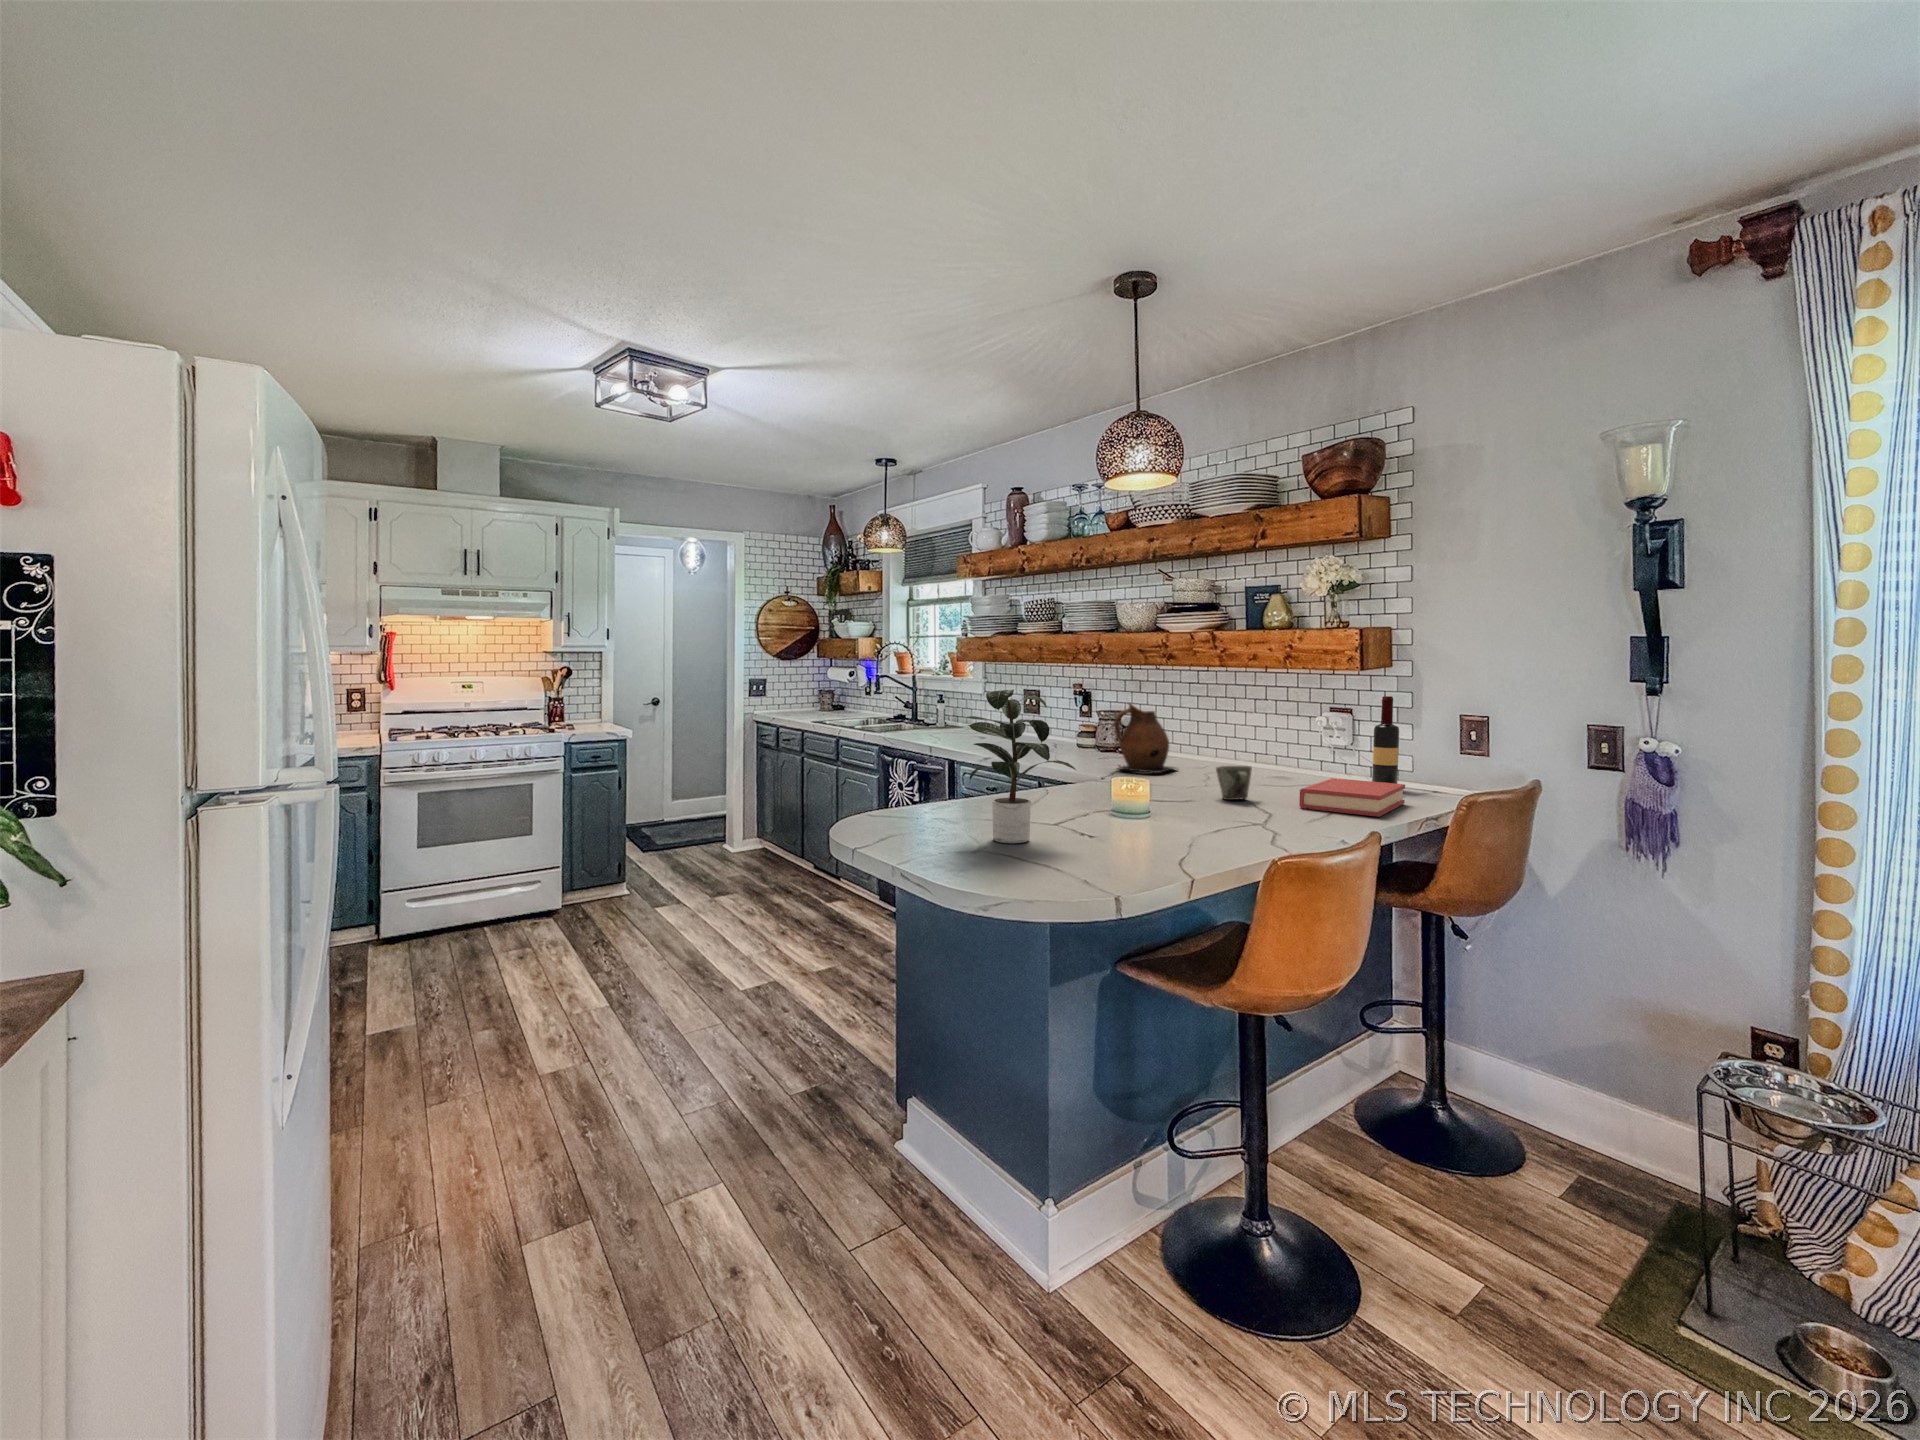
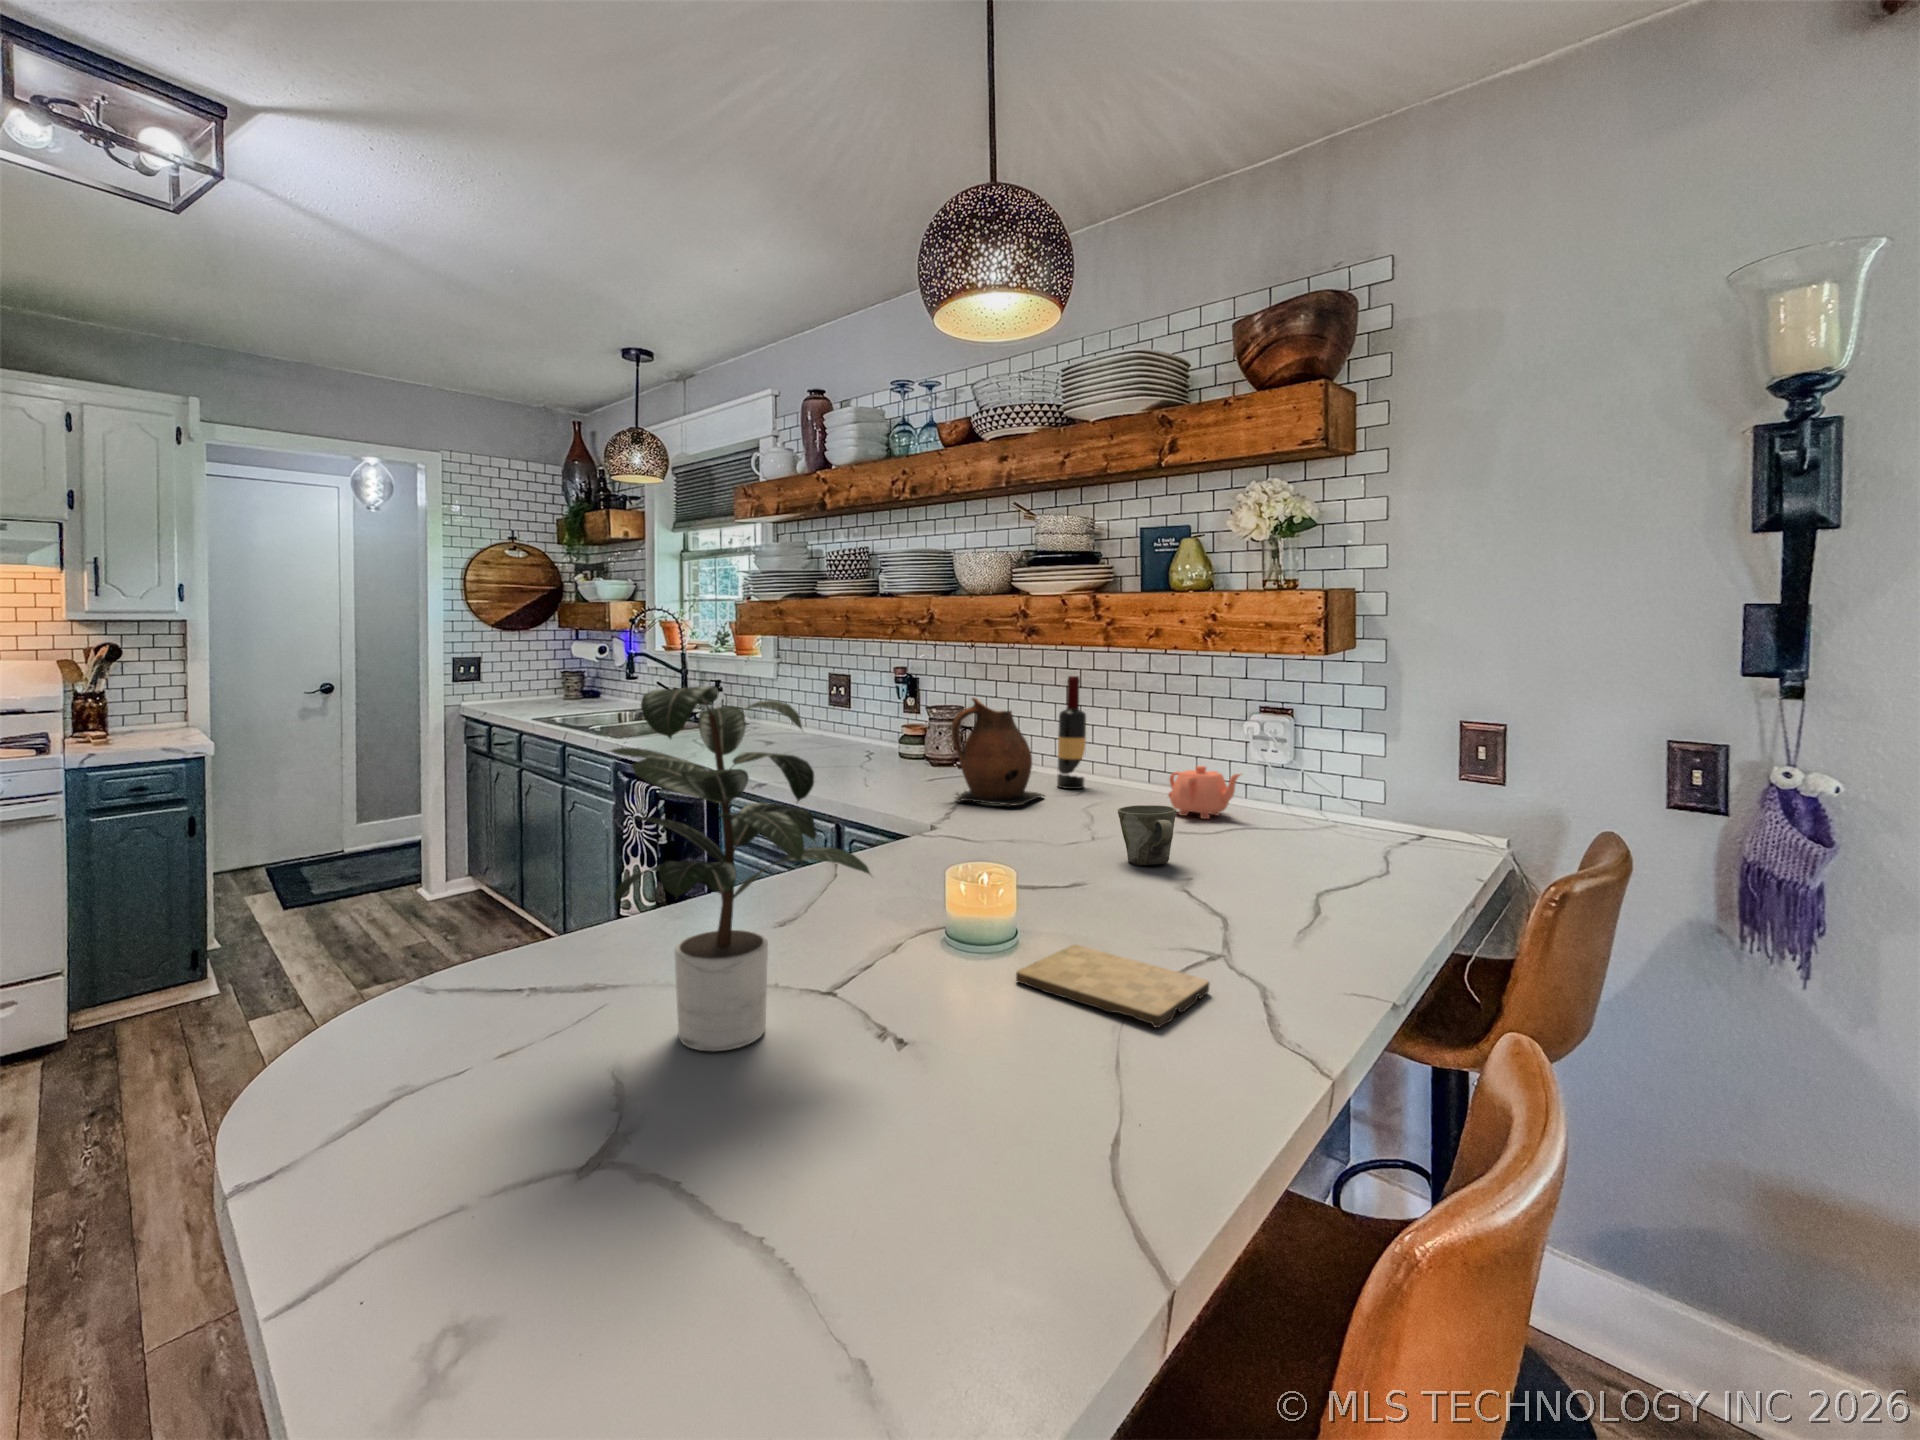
wine bottle: present [1372,696,1399,784] -> present [1057,676,1086,789]
teapot: none [1263,747,1313,782] -> present [1168,766,1240,819]
hardback book: present [1299,778,1405,817] -> none [1257,820,1402,900]
cutting board: none [1144,823,1241,846] -> present [1016,945,1209,1028]

